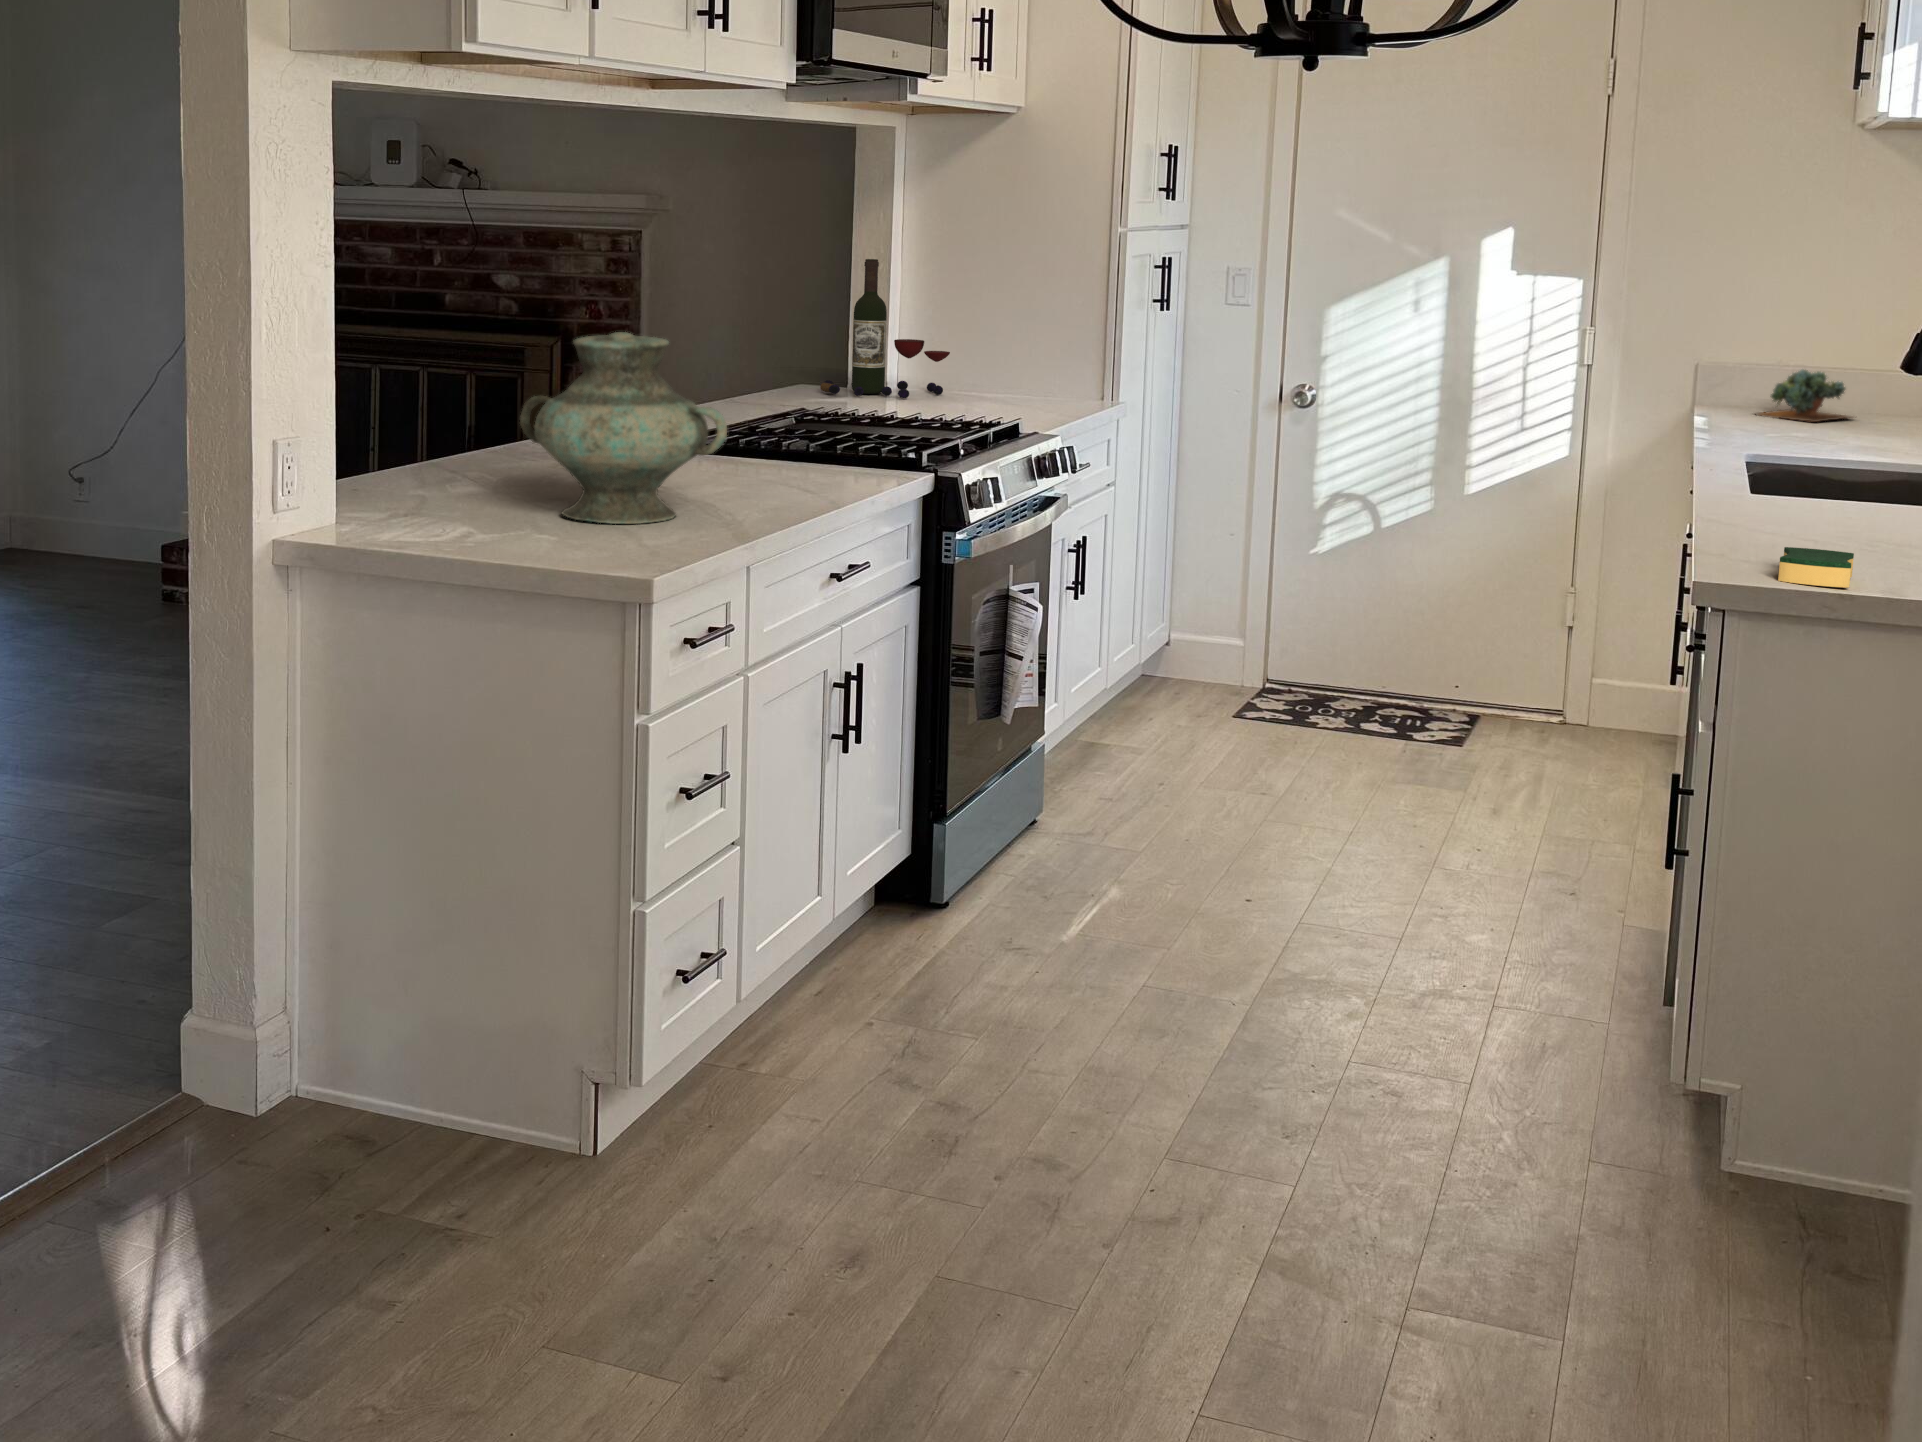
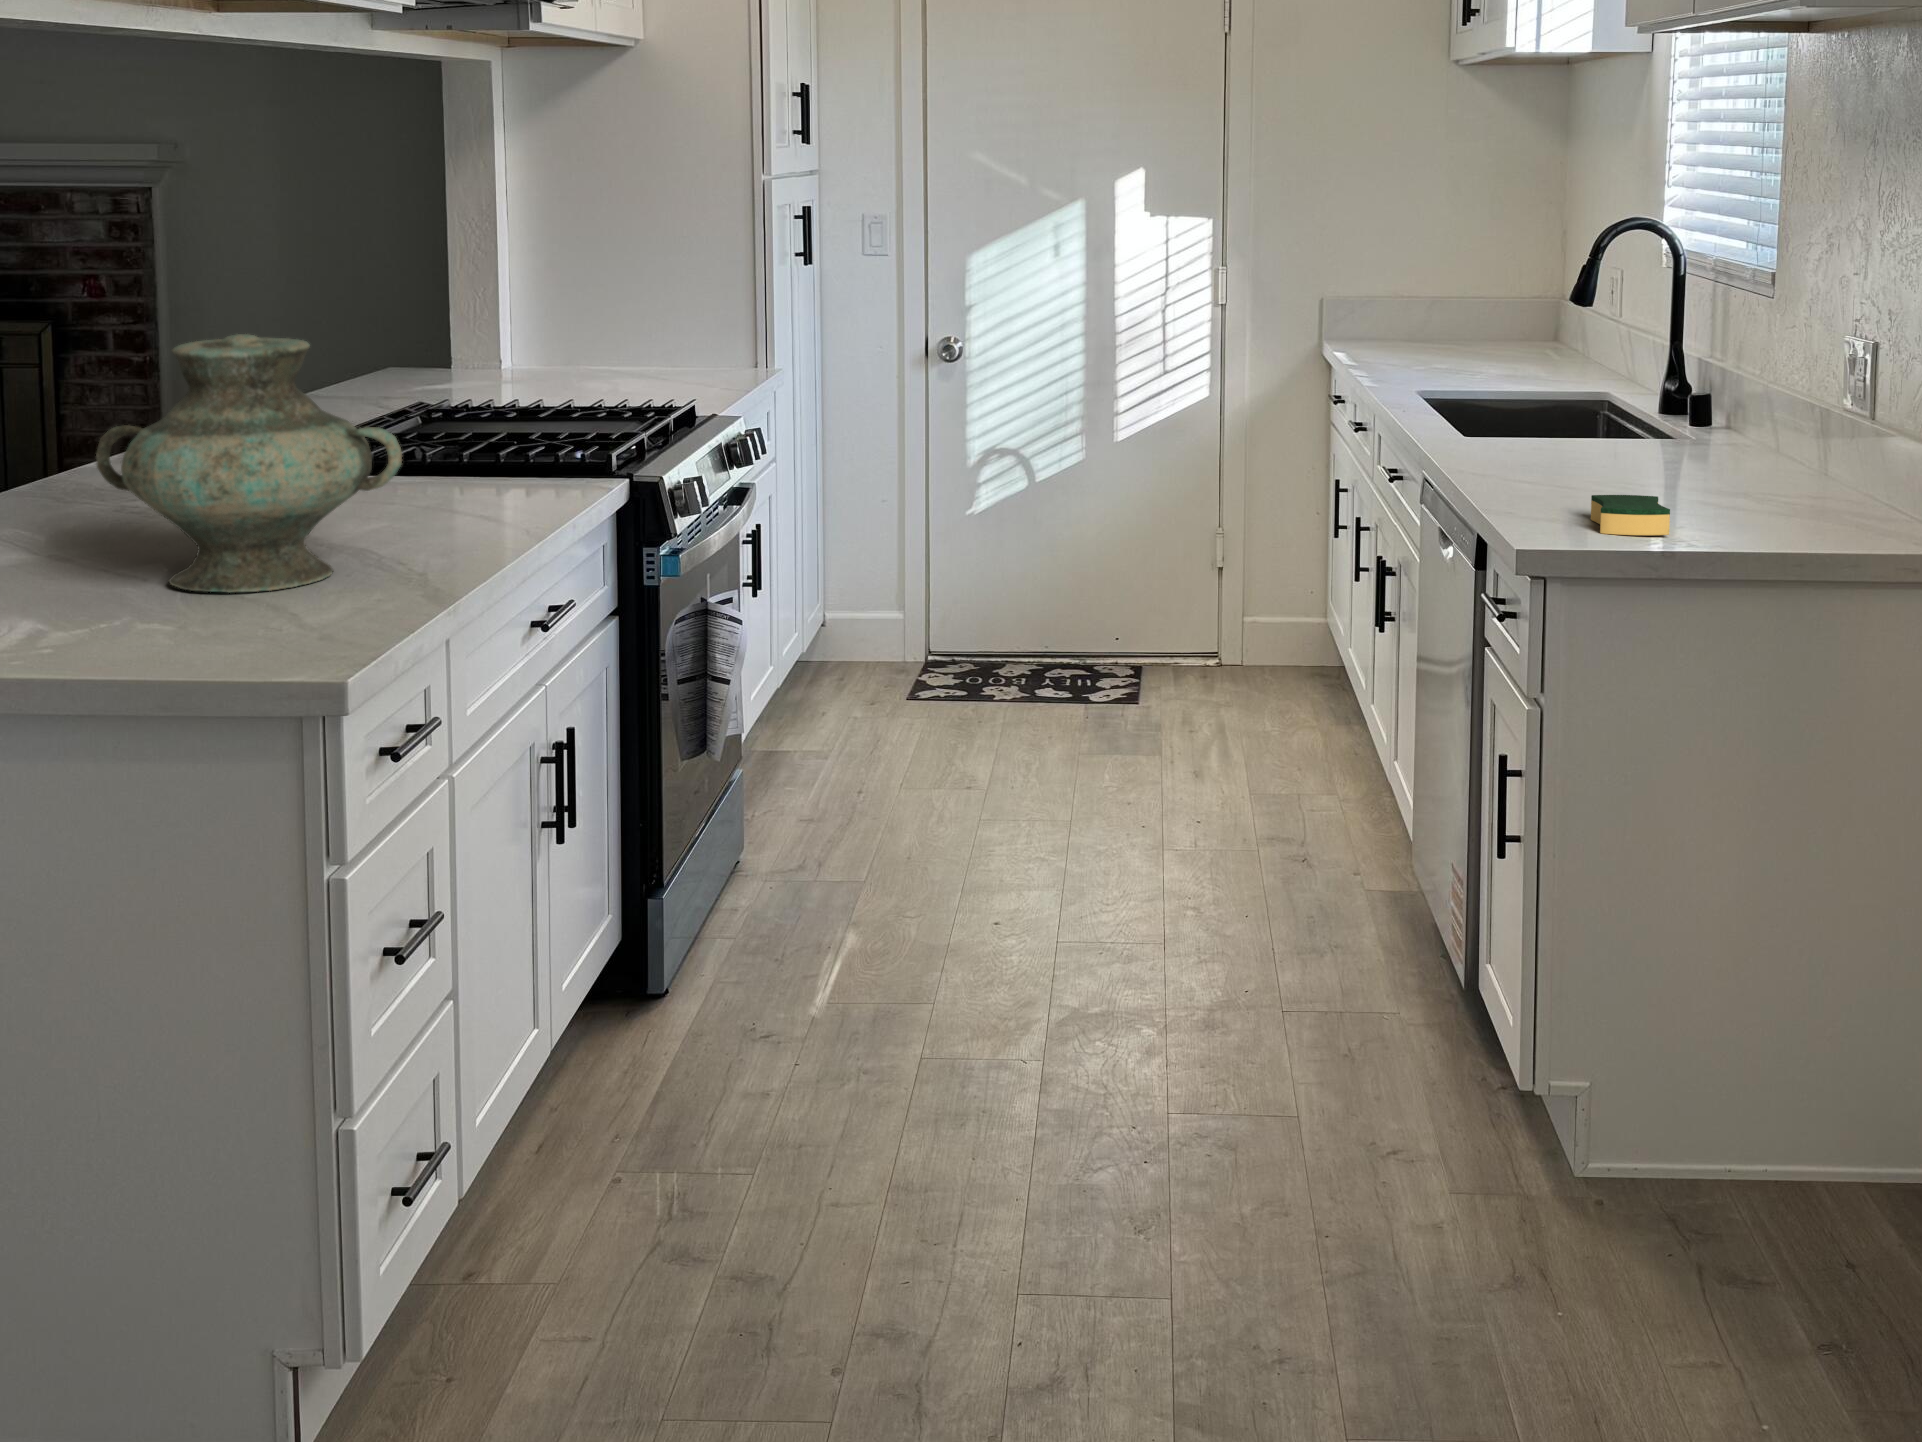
wine bottle: present [820,259,950,398] -> none [421,221,581,381]
succulent plant: present [1754,370,1851,422] -> none [1376,296,1471,348]

